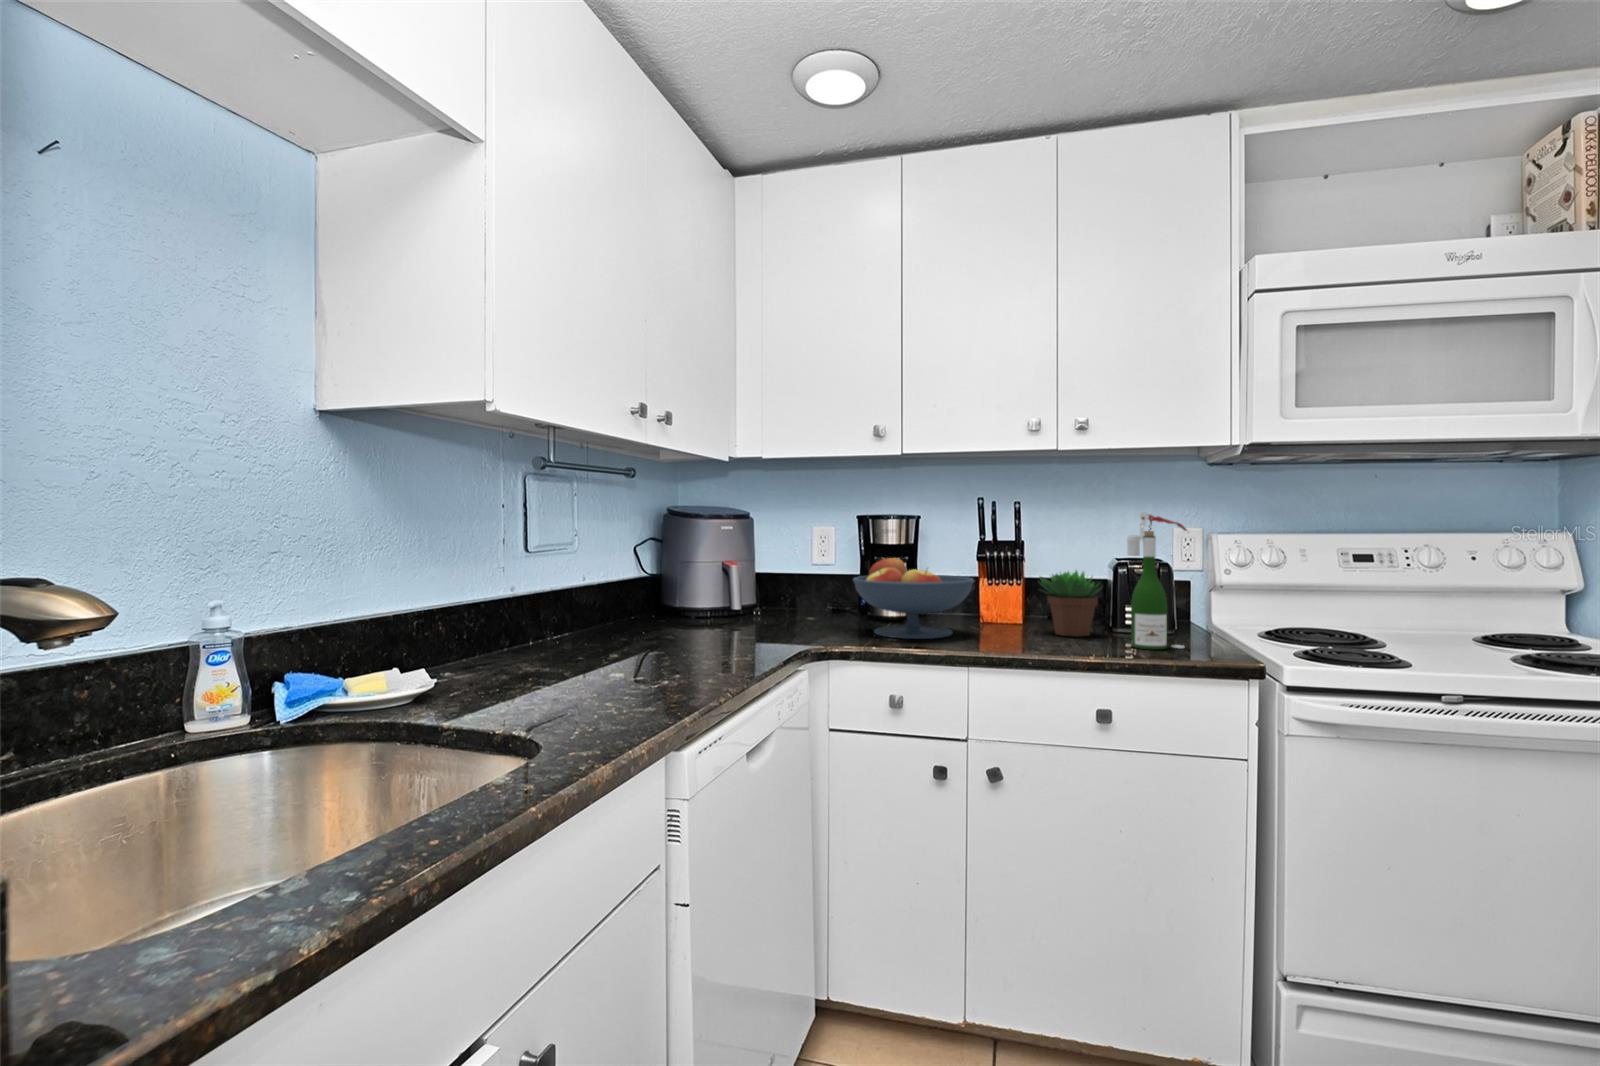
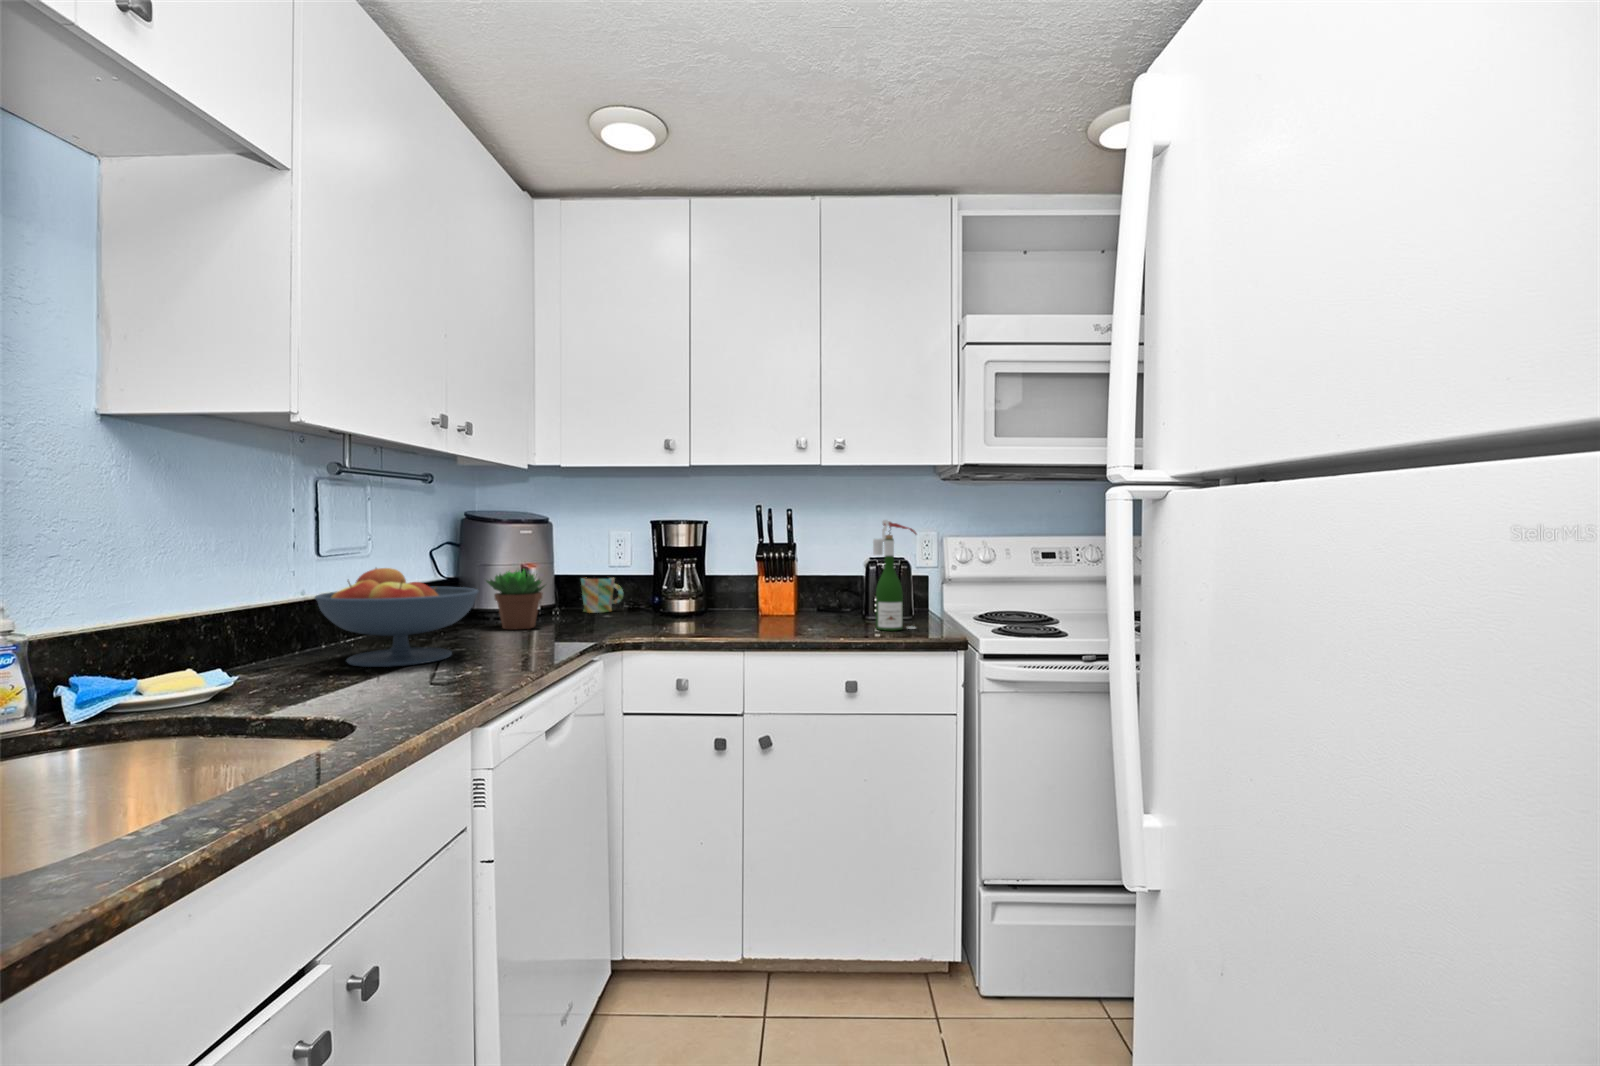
fruit bowl: present [853,558,975,639] -> present [315,568,478,667]
succulent plant: present [1038,570,1102,637] -> present [486,571,545,629]
mug: none [782,576,827,615] -> present [581,578,623,613]

